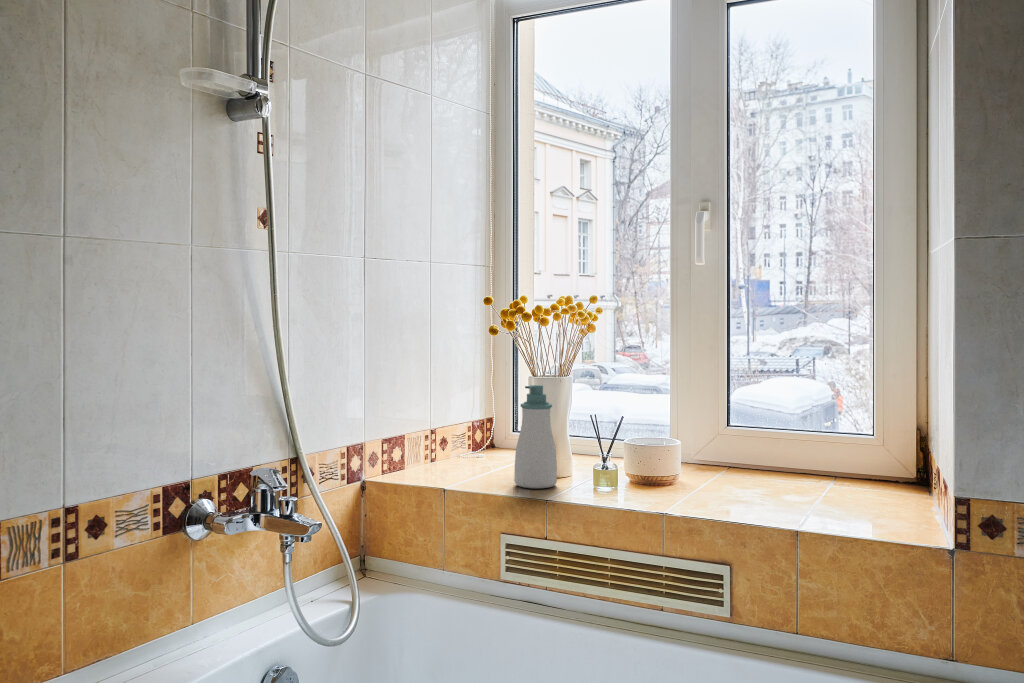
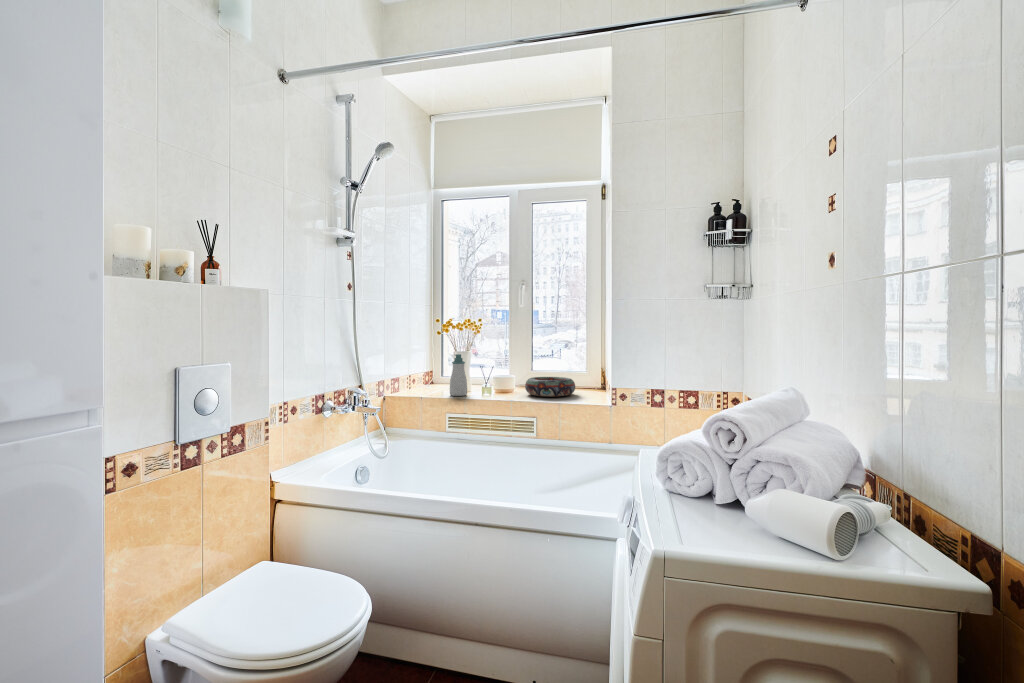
decorative bowl: none [703,446,840,505] -> present [525,377,575,397]

